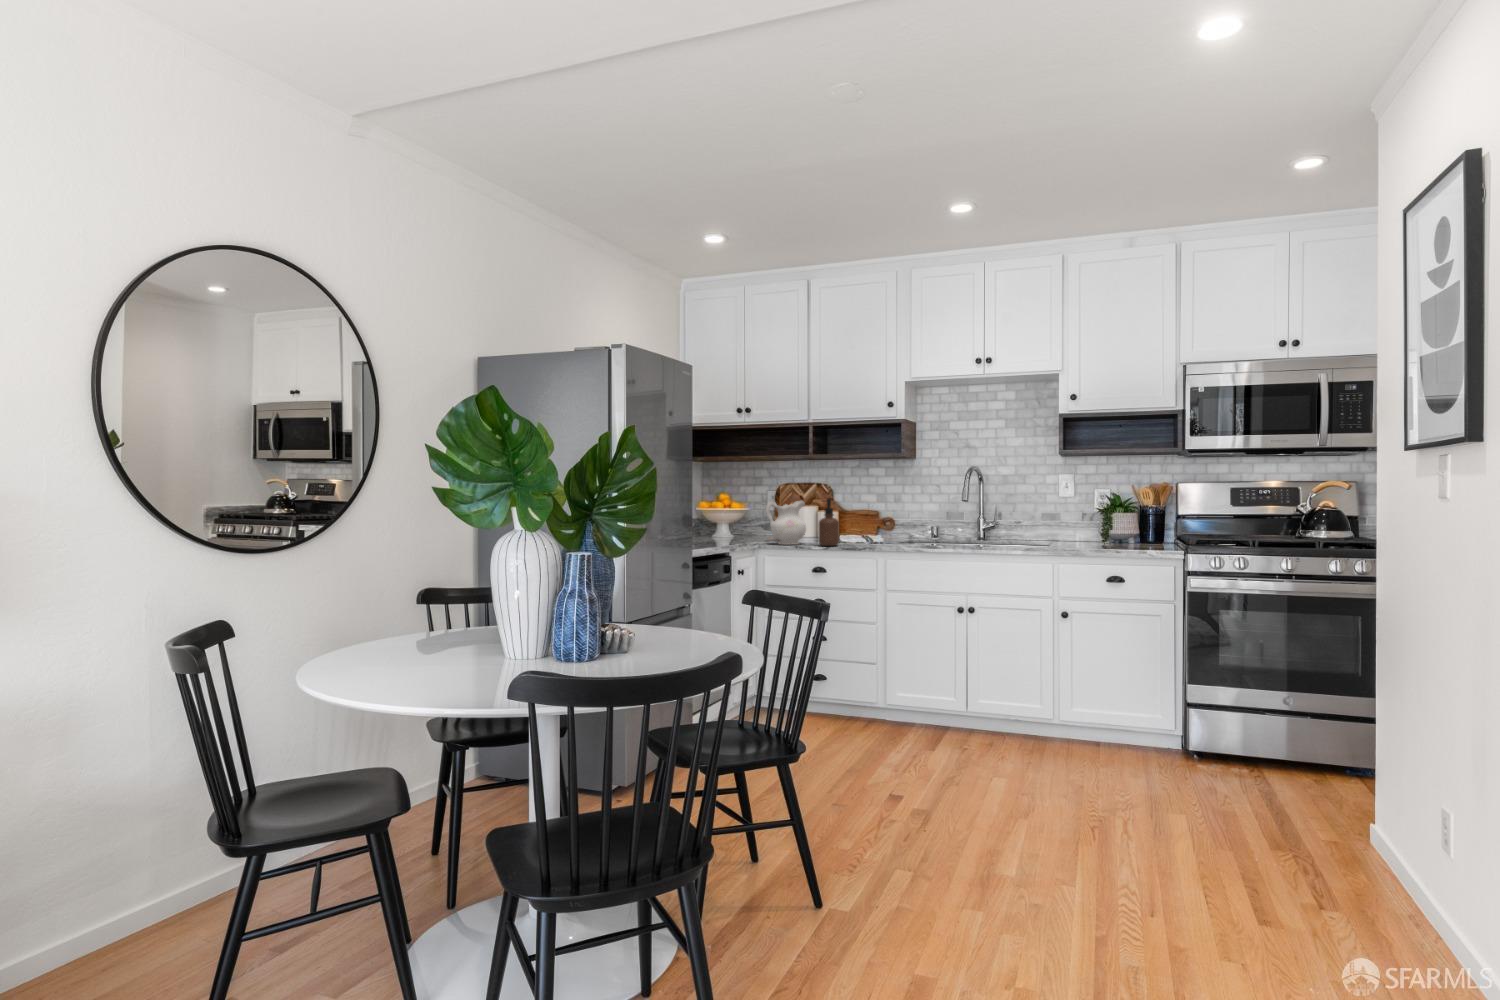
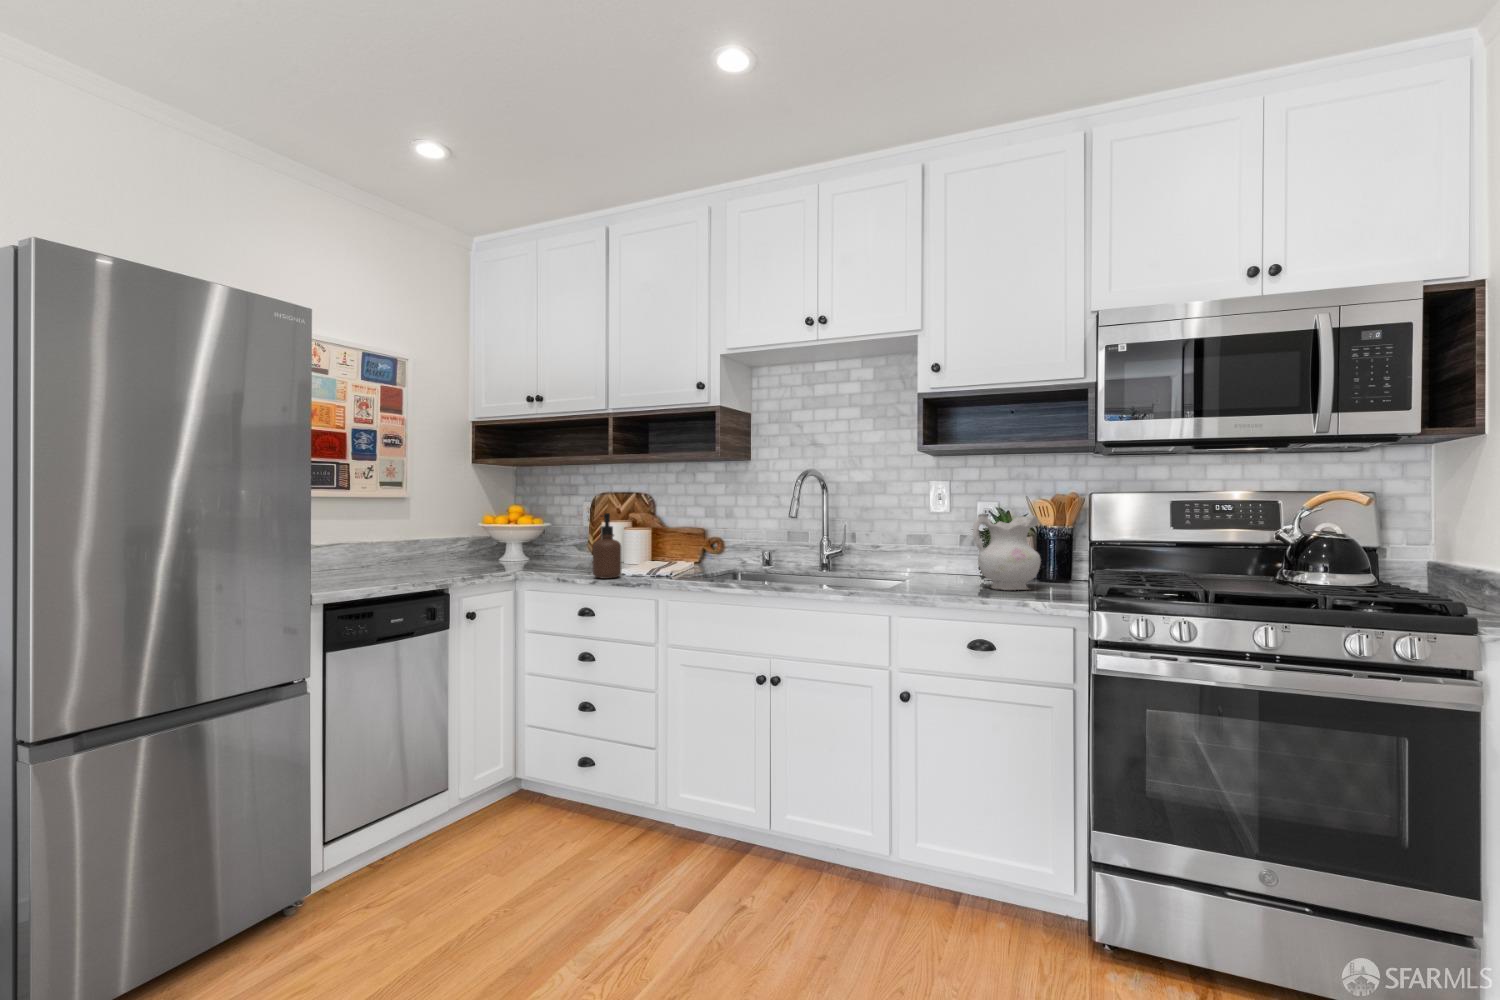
ceramic pitcher: present [766,500,806,545] -> present [973,514,1041,590]

